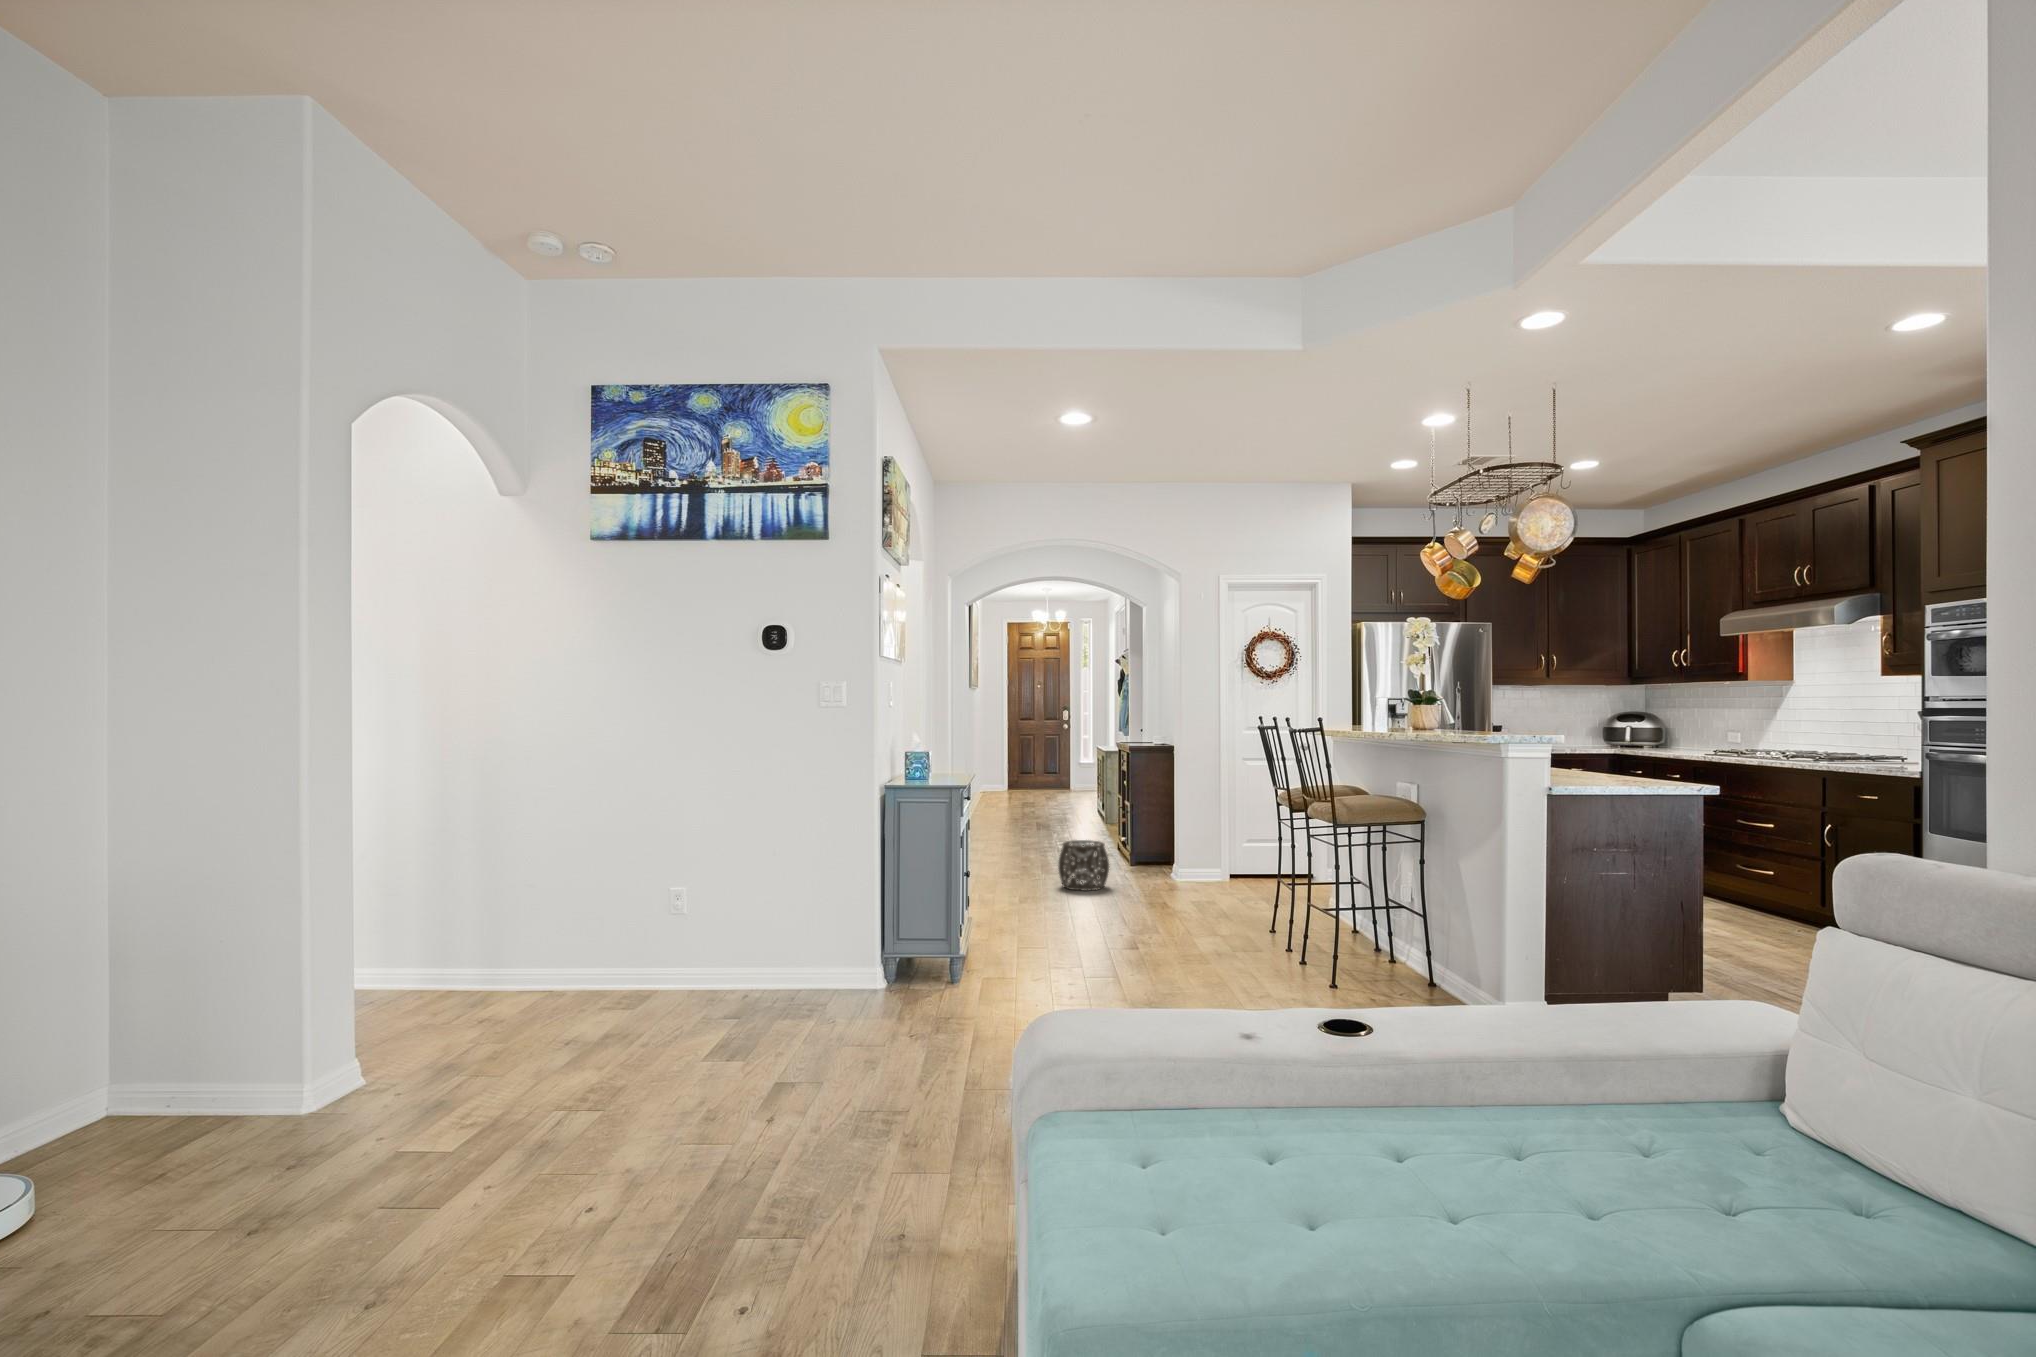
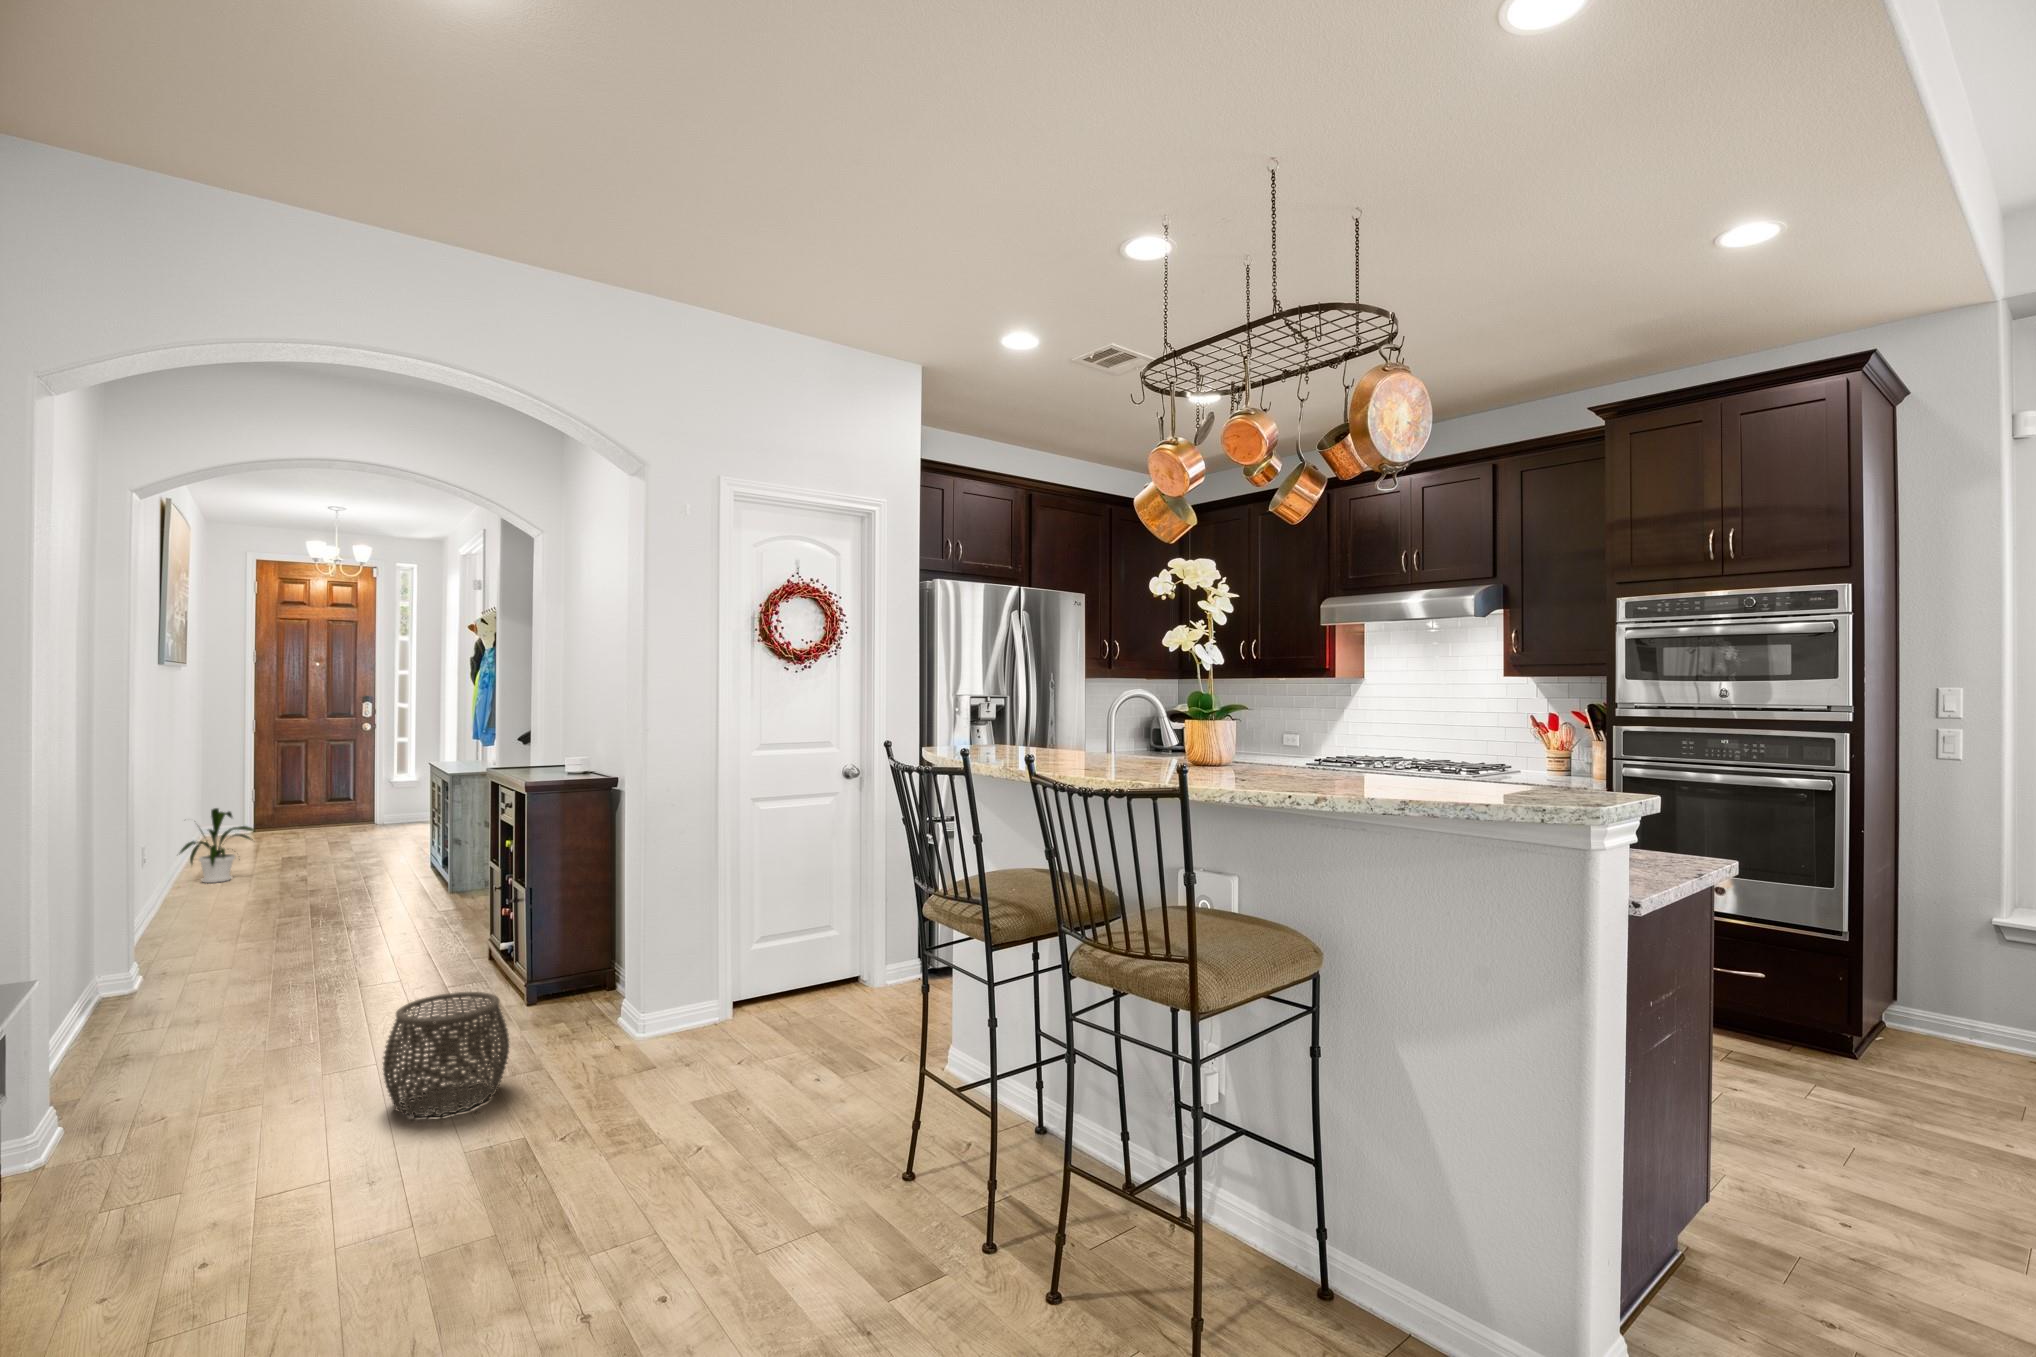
house plant: none [976,768,1010,810] -> present [180,808,254,883]

